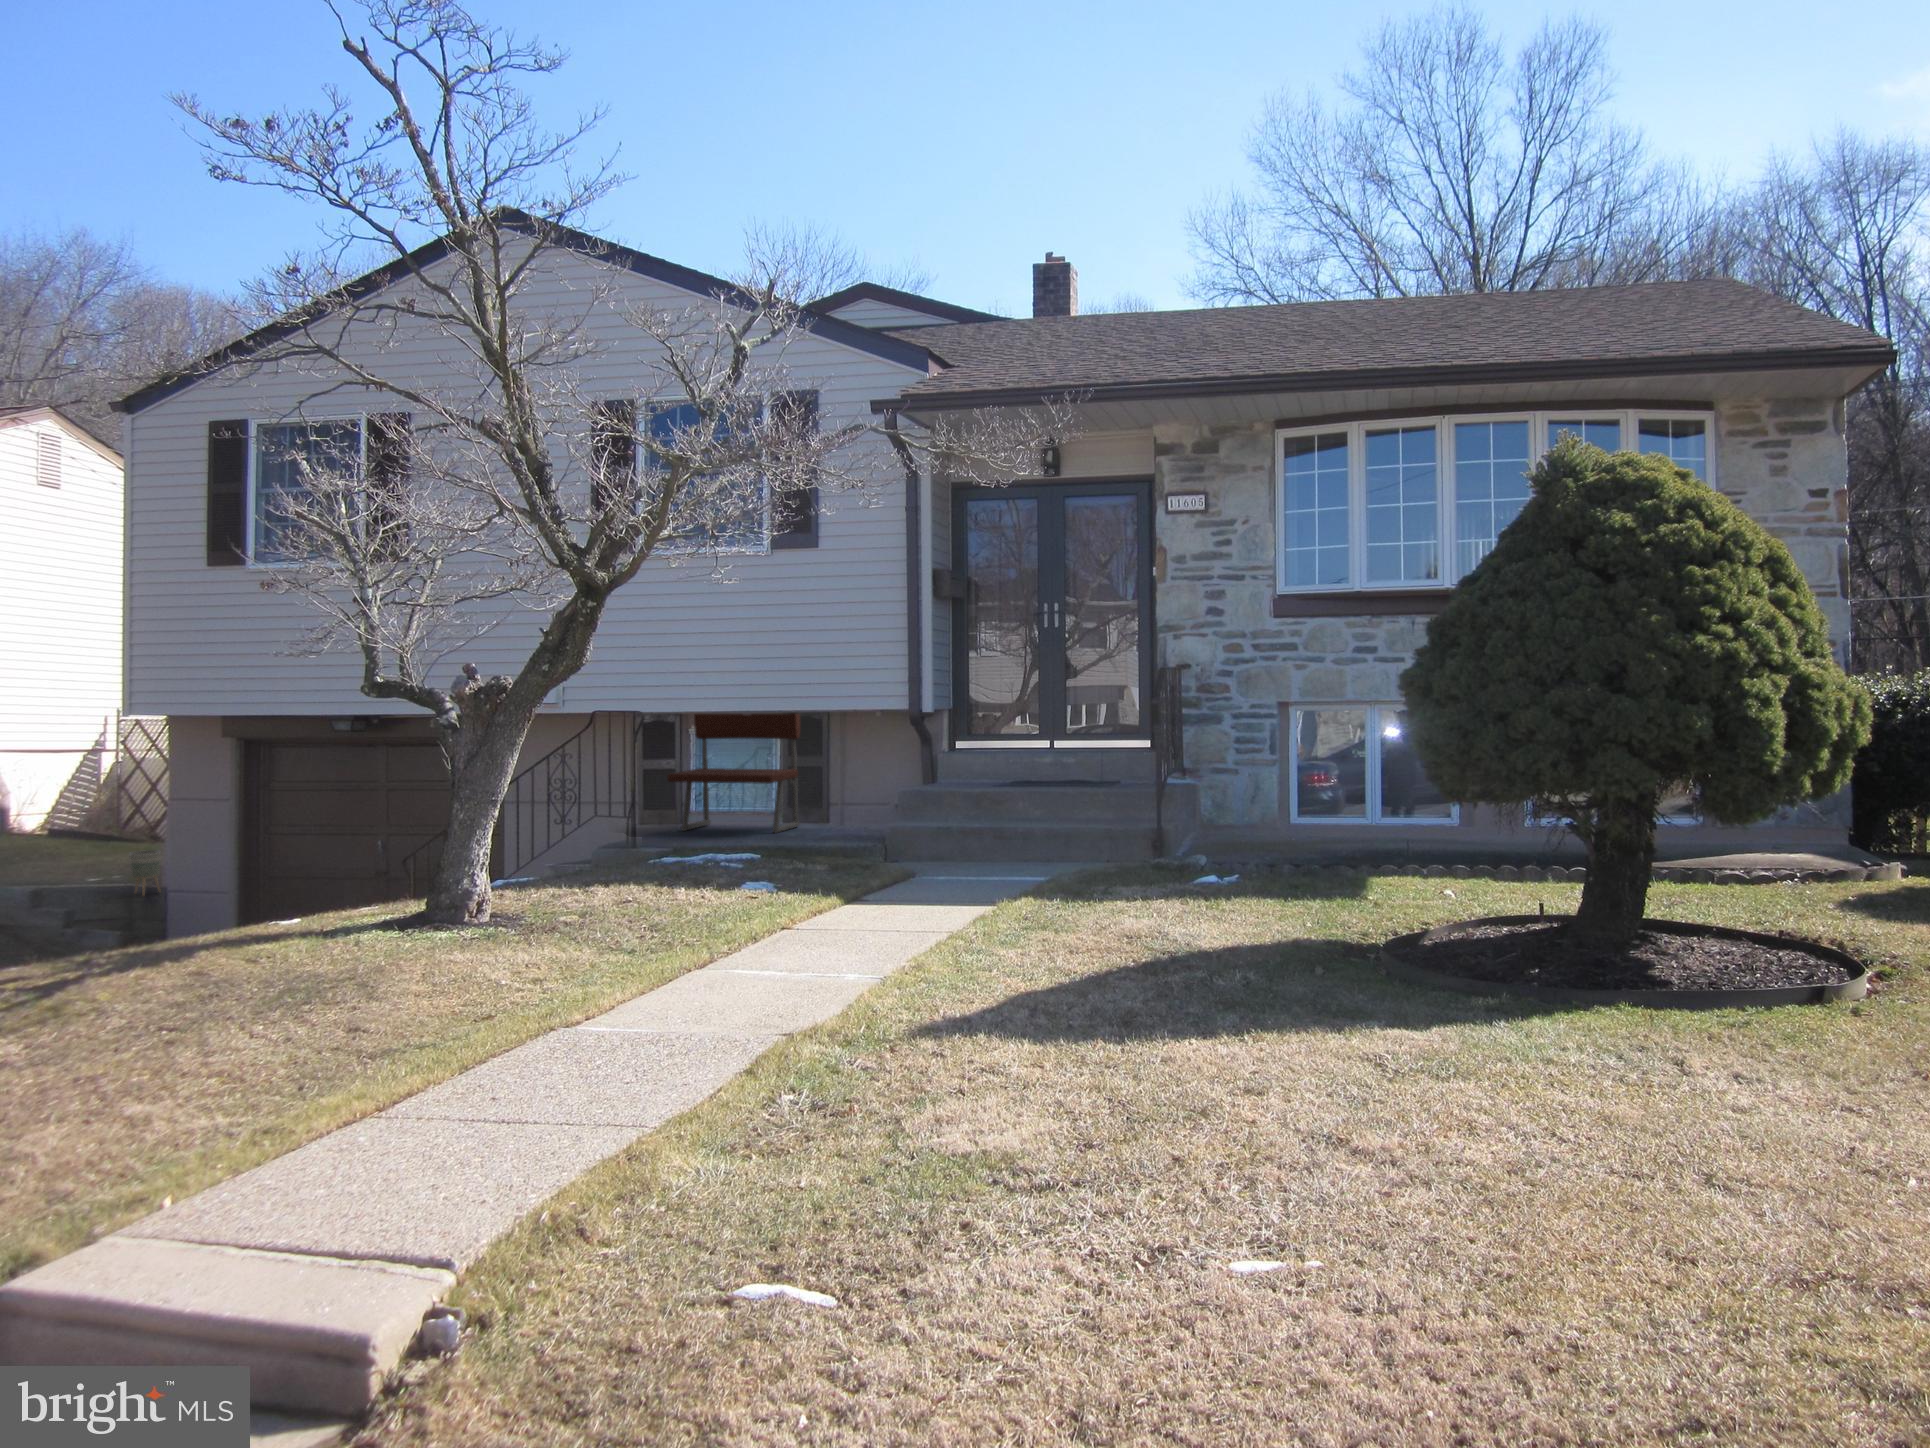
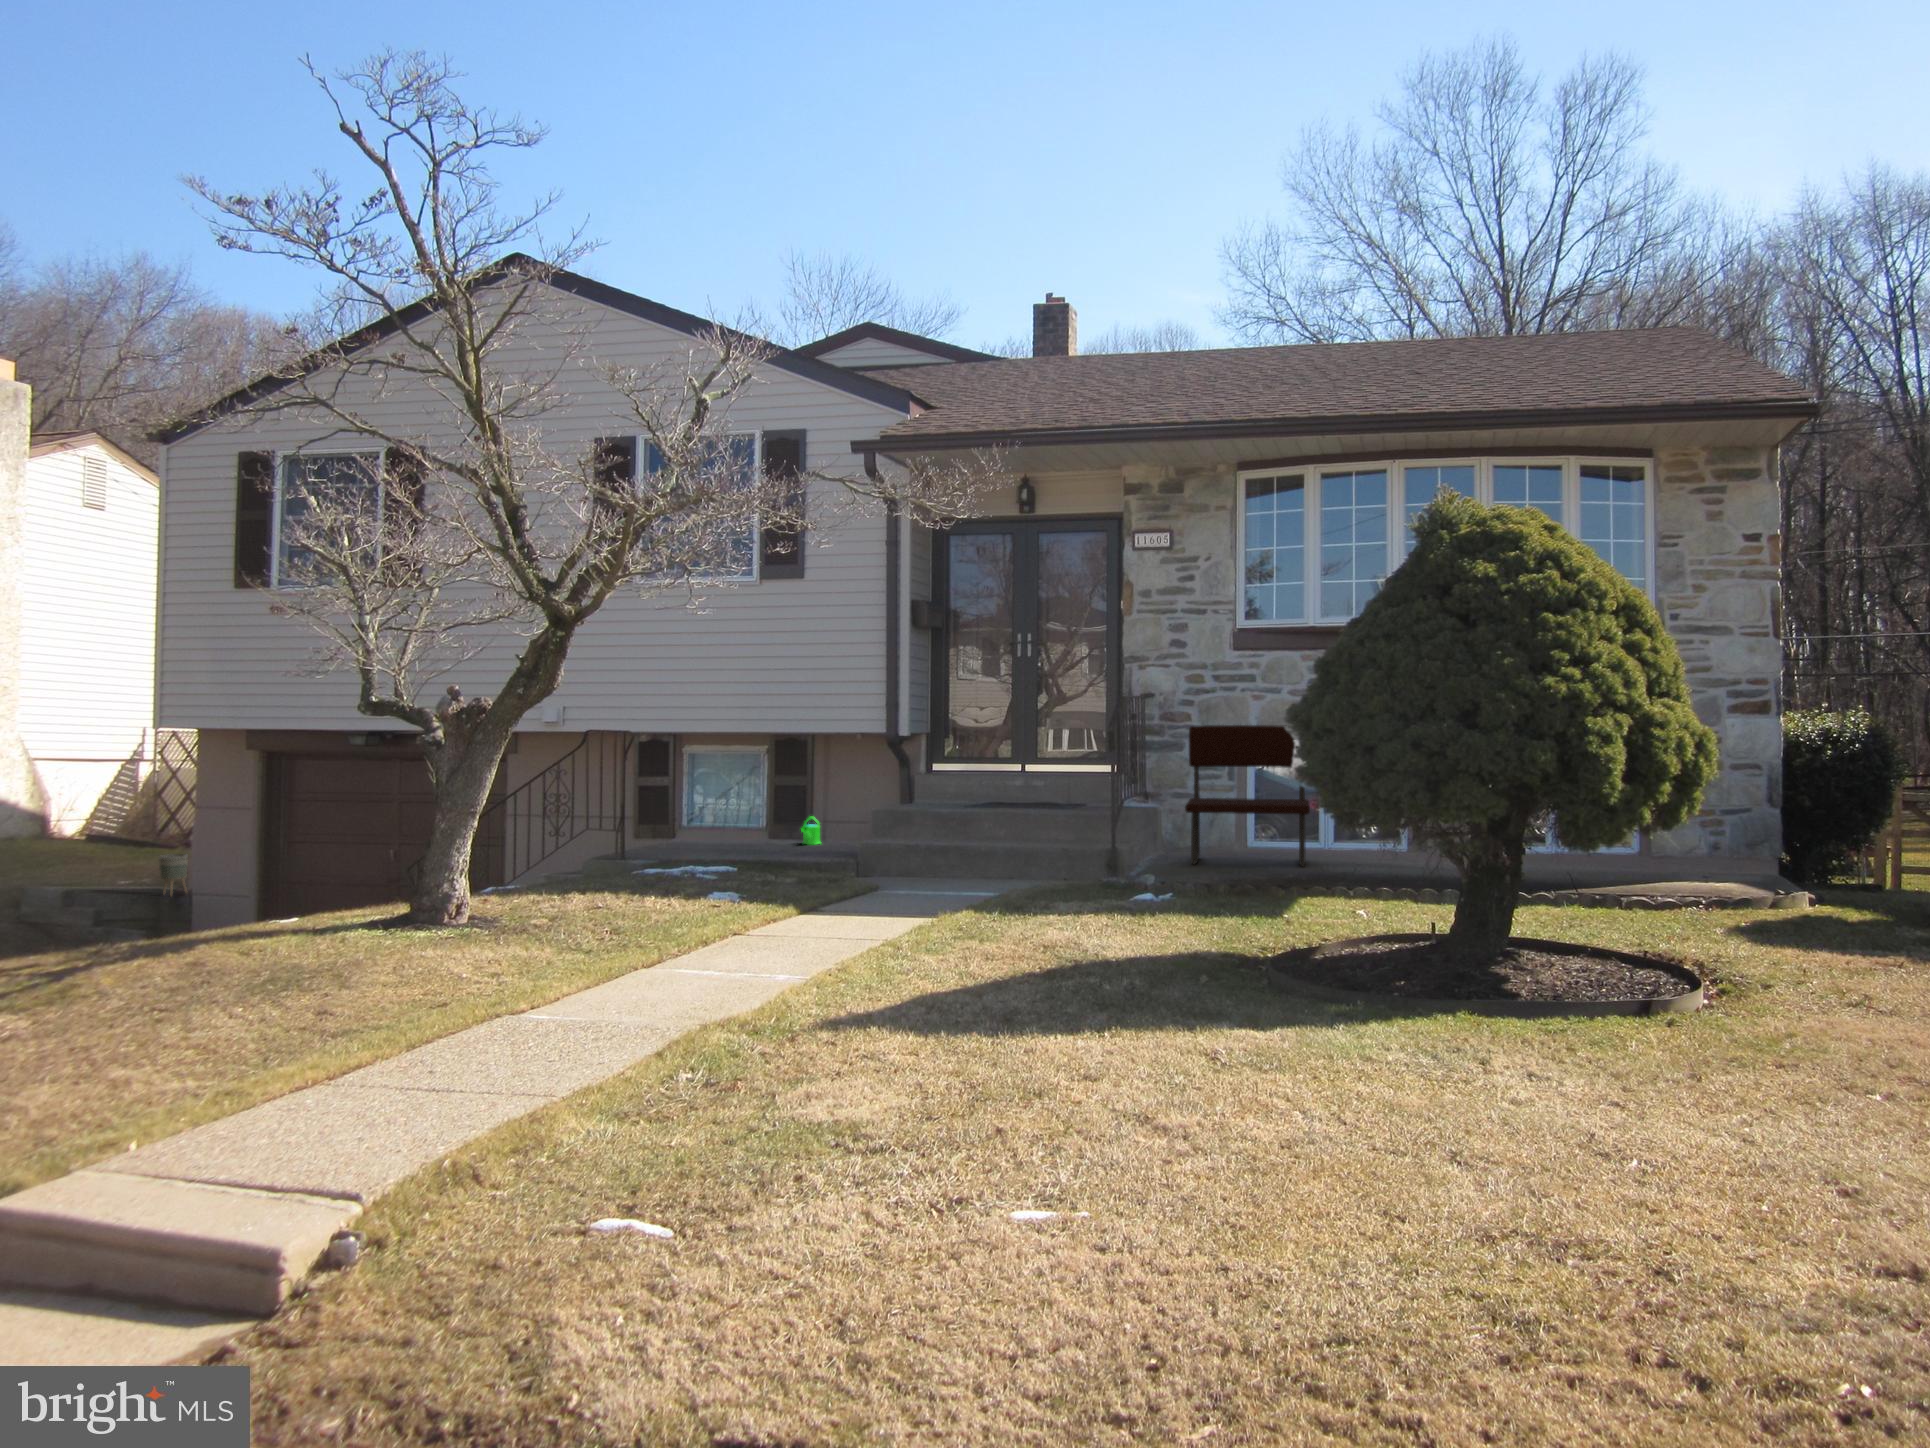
bench: present [667,713,800,833] -> present [1185,725,1310,867]
watering can: none [826,798,848,829] -> present [801,816,821,845]

